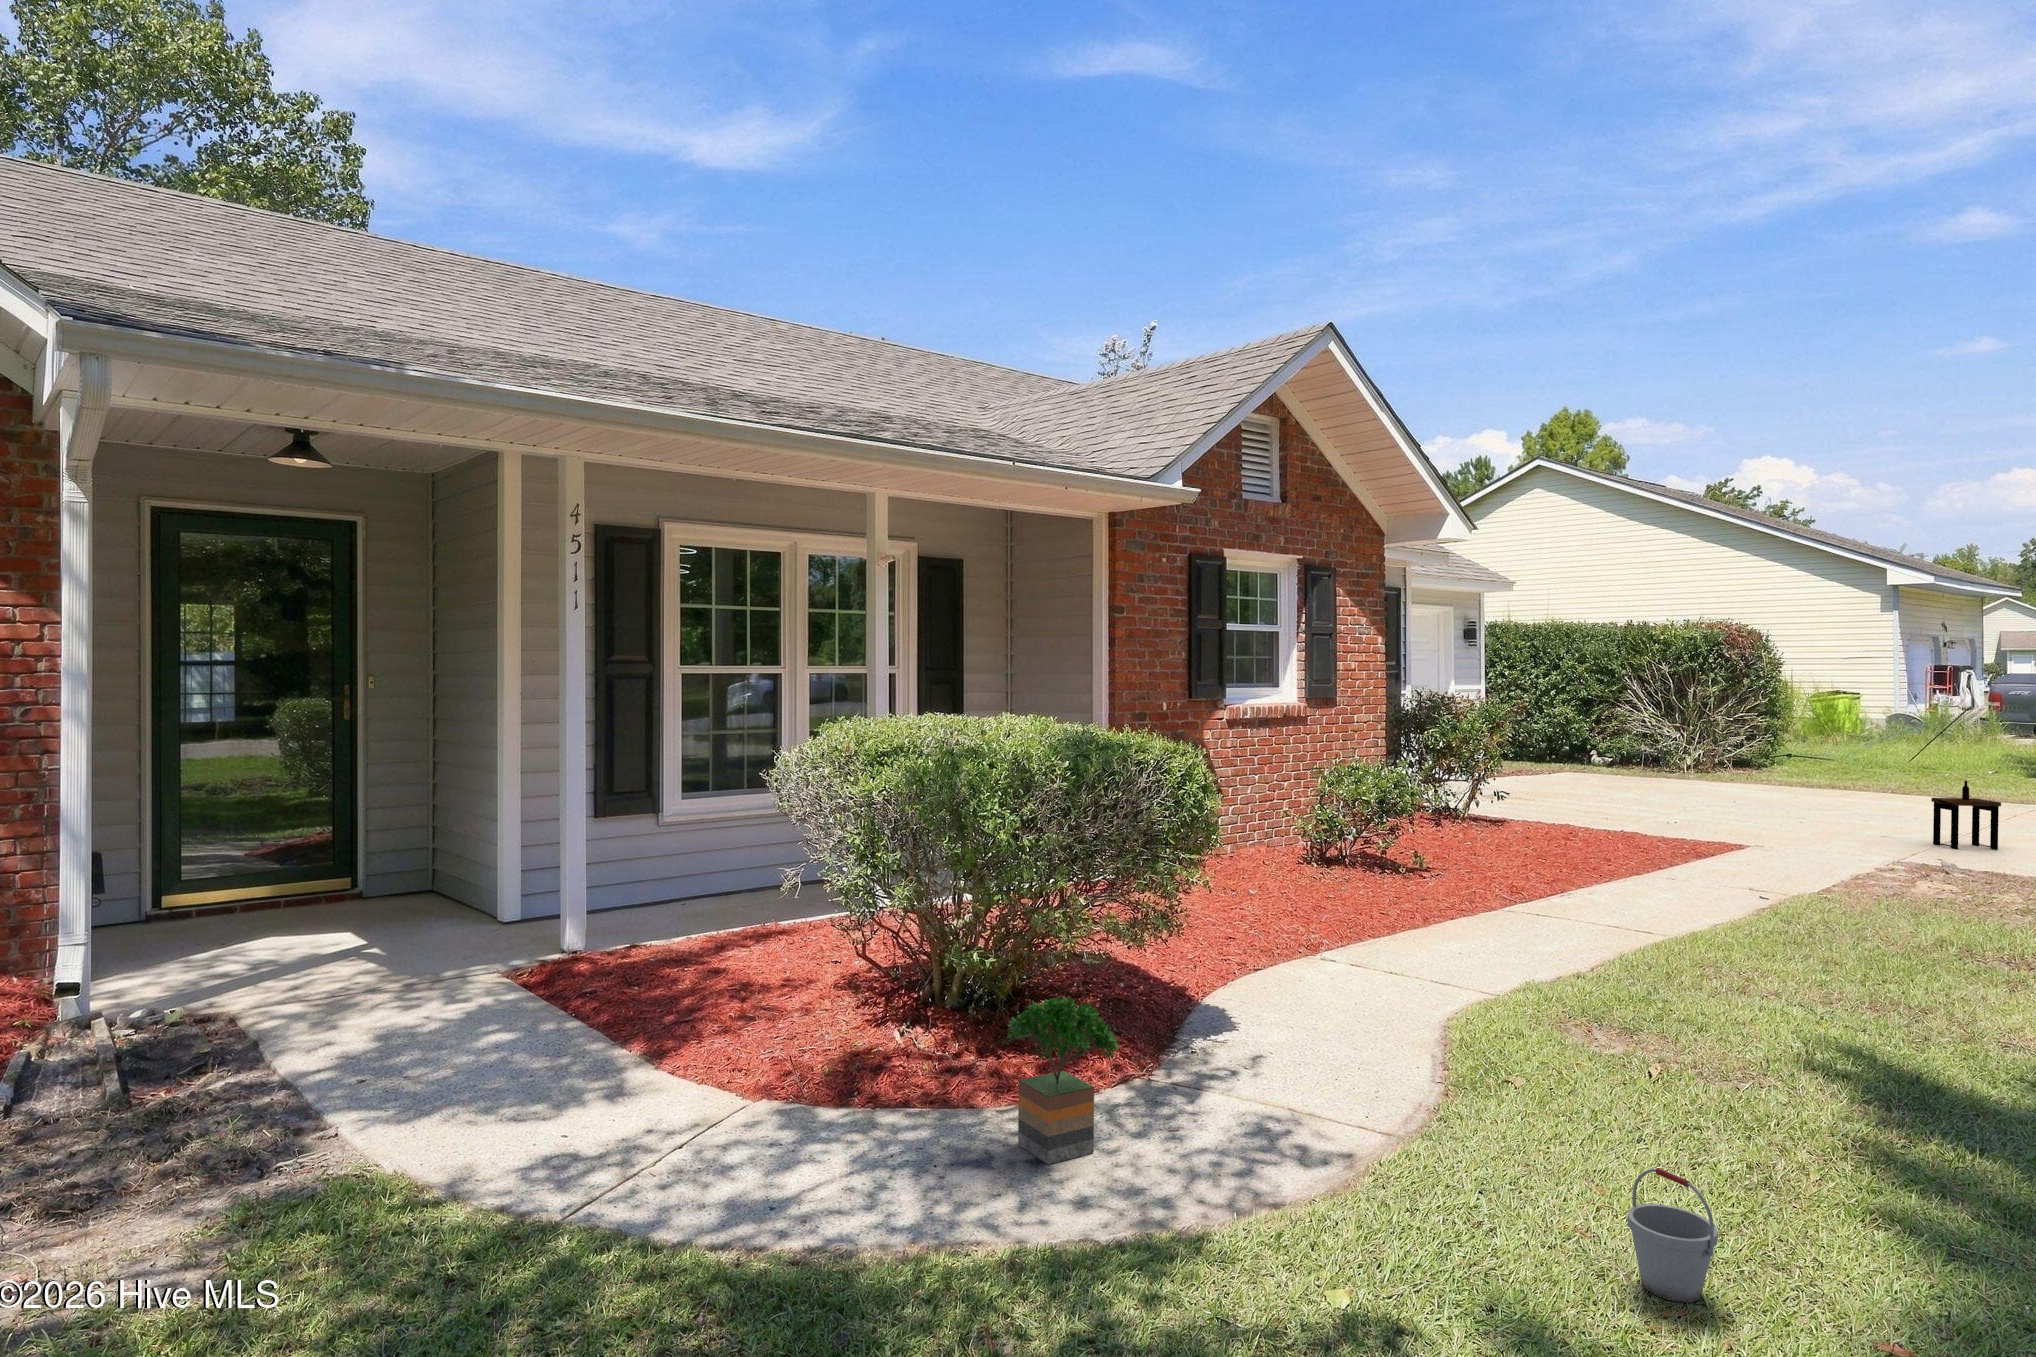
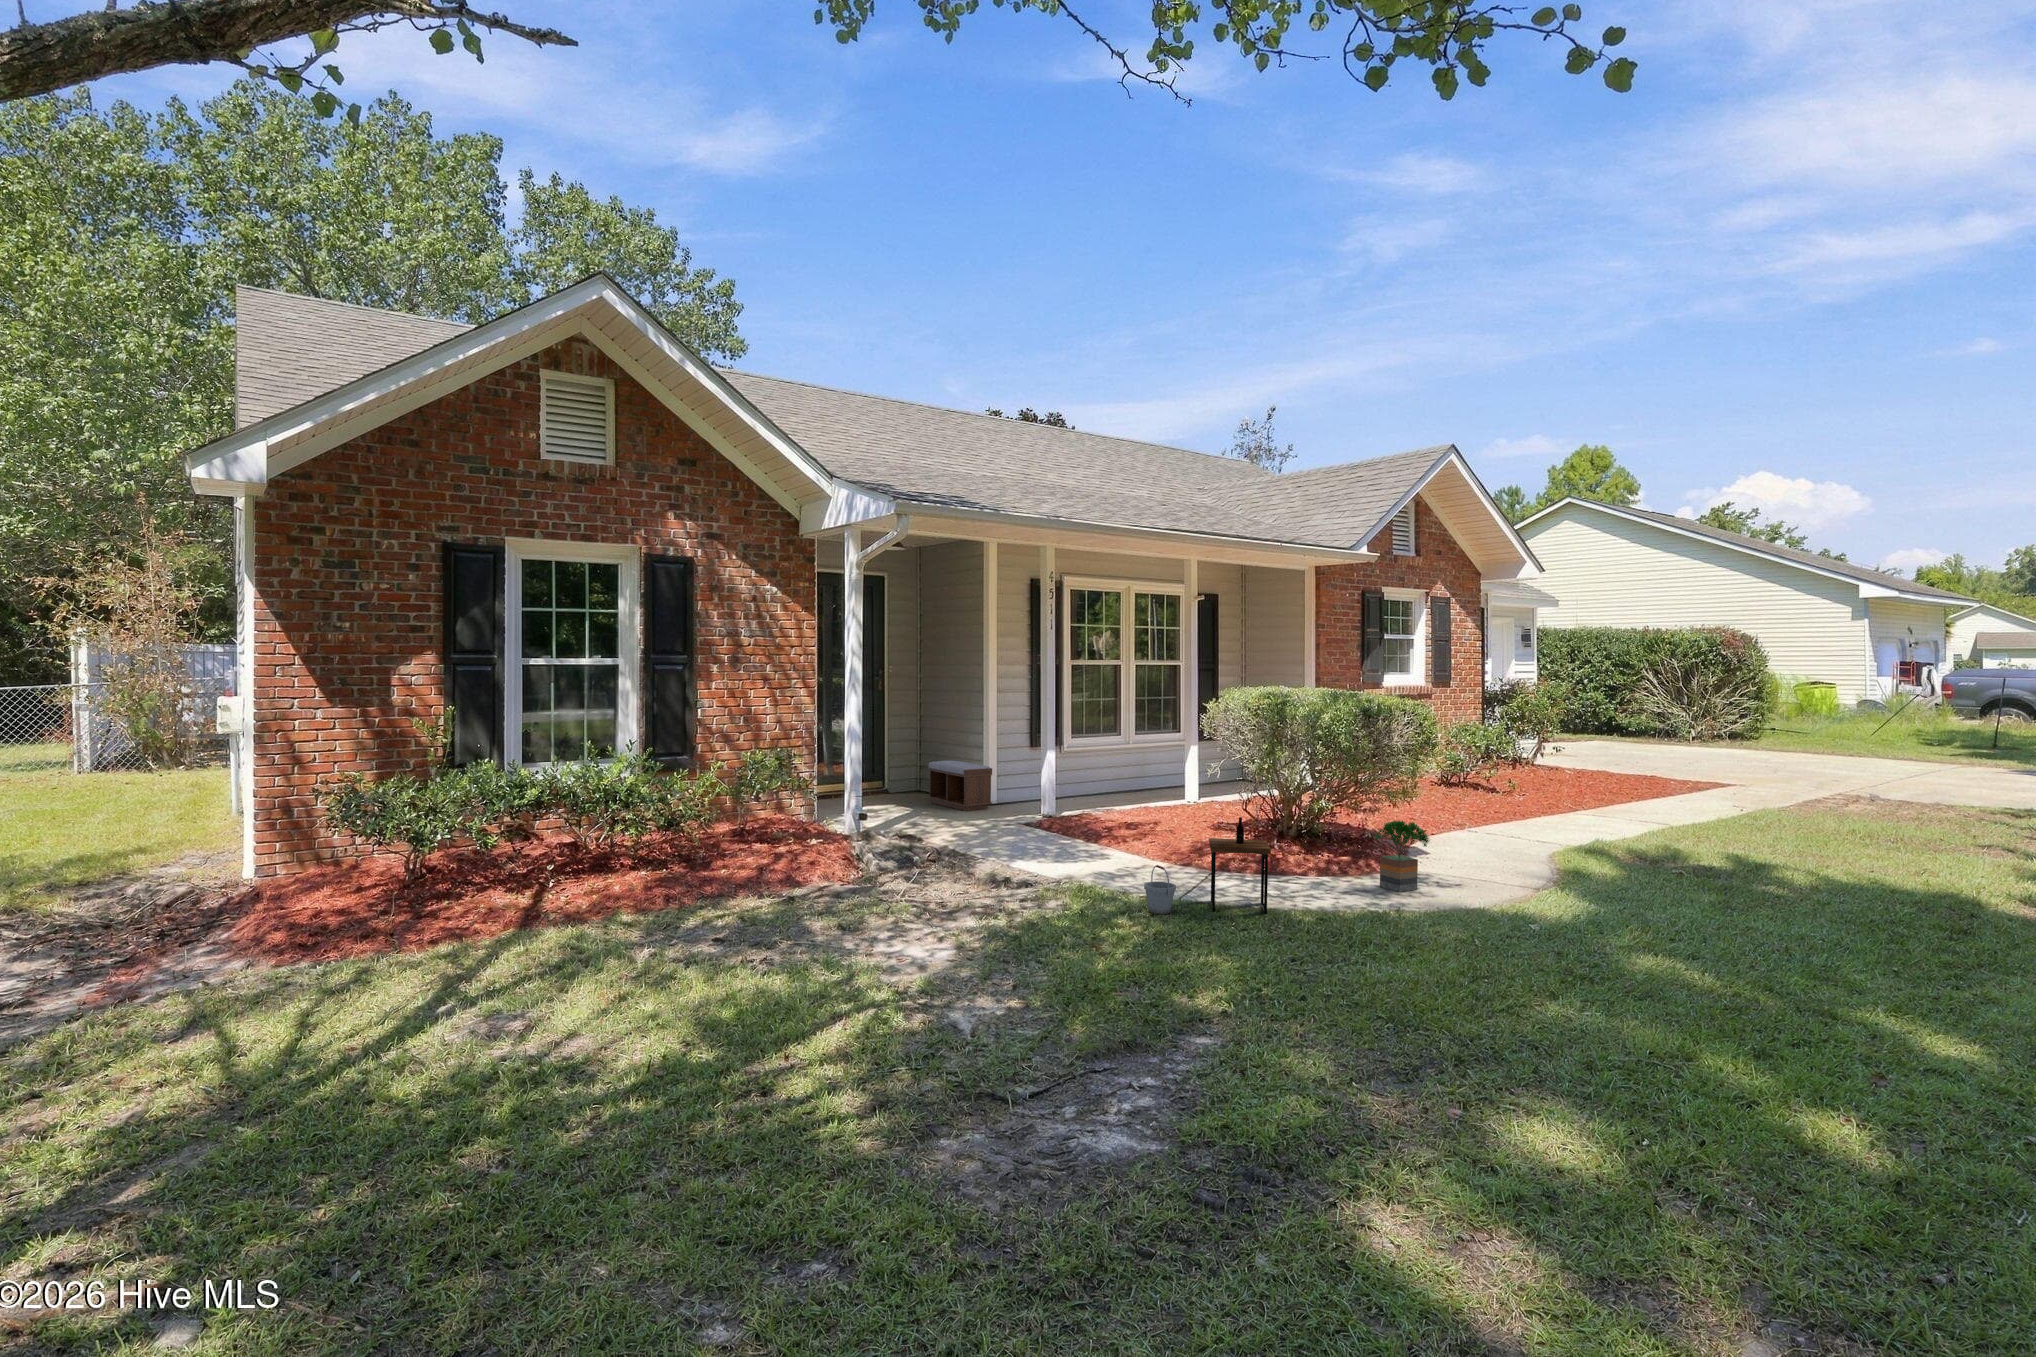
side table: present [1931,781,2001,850] -> present [1209,817,1271,914]
bench: none [403,837,496,931] -> present [928,761,992,811]
bucket: present [1628,1168,1718,1302] -> present [1144,865,1176,914]

